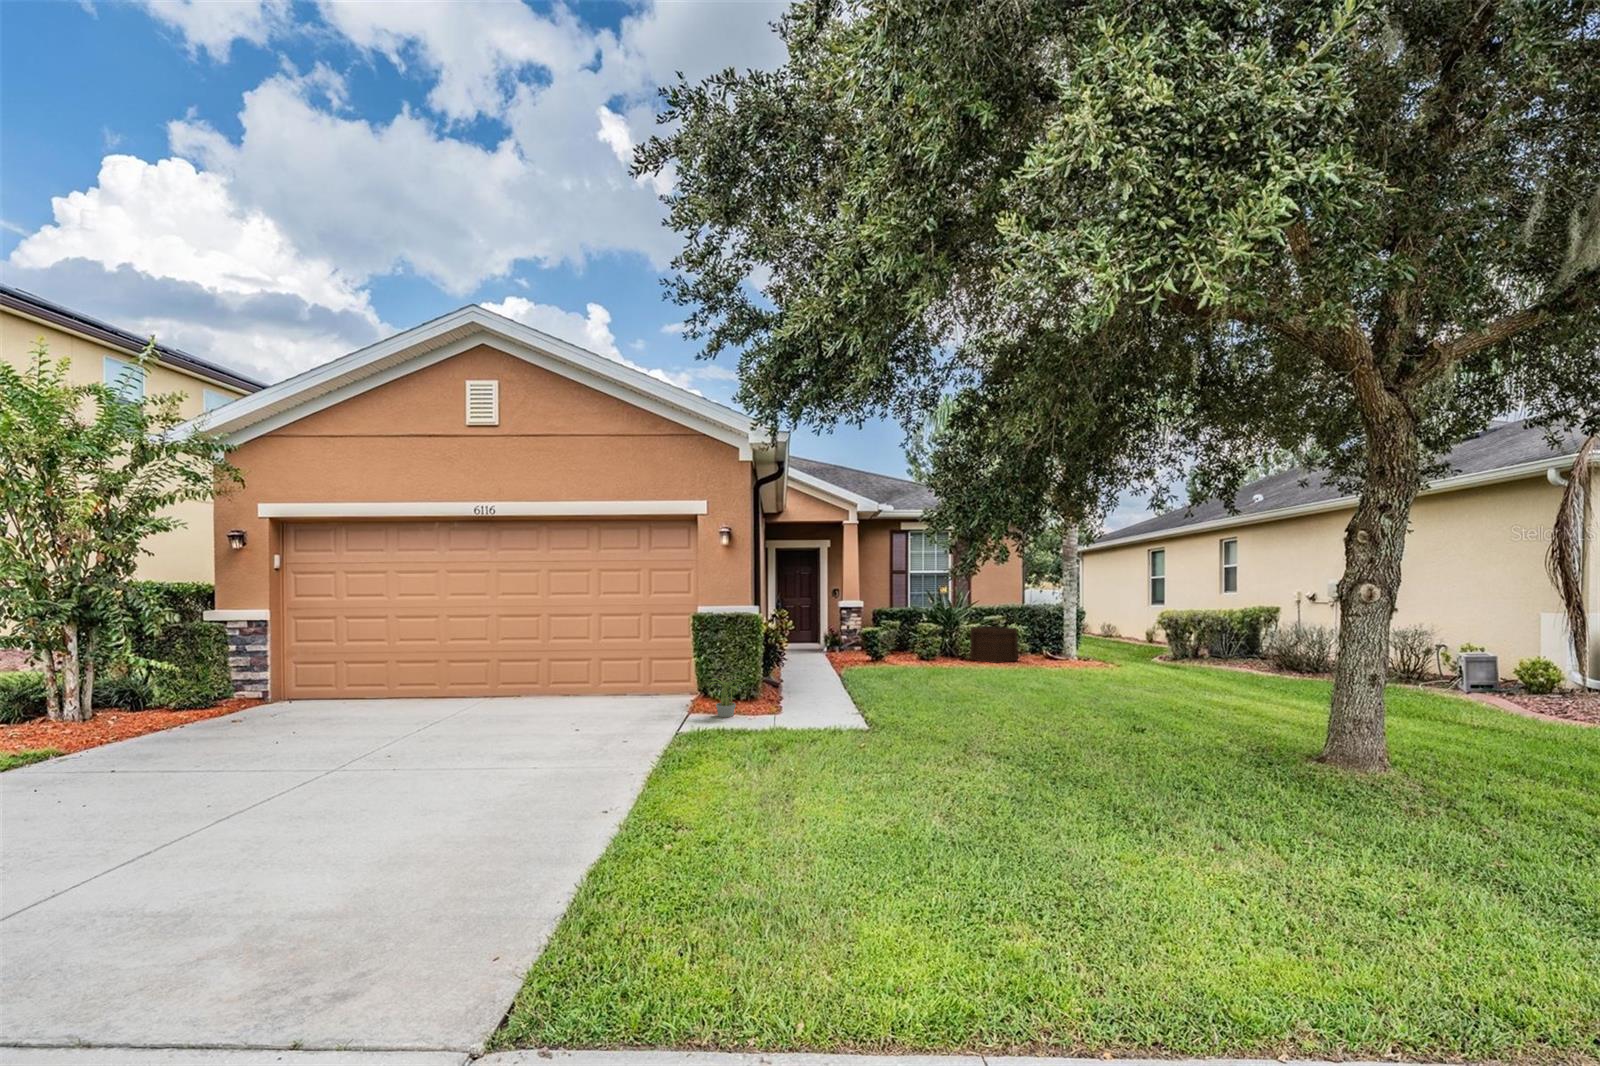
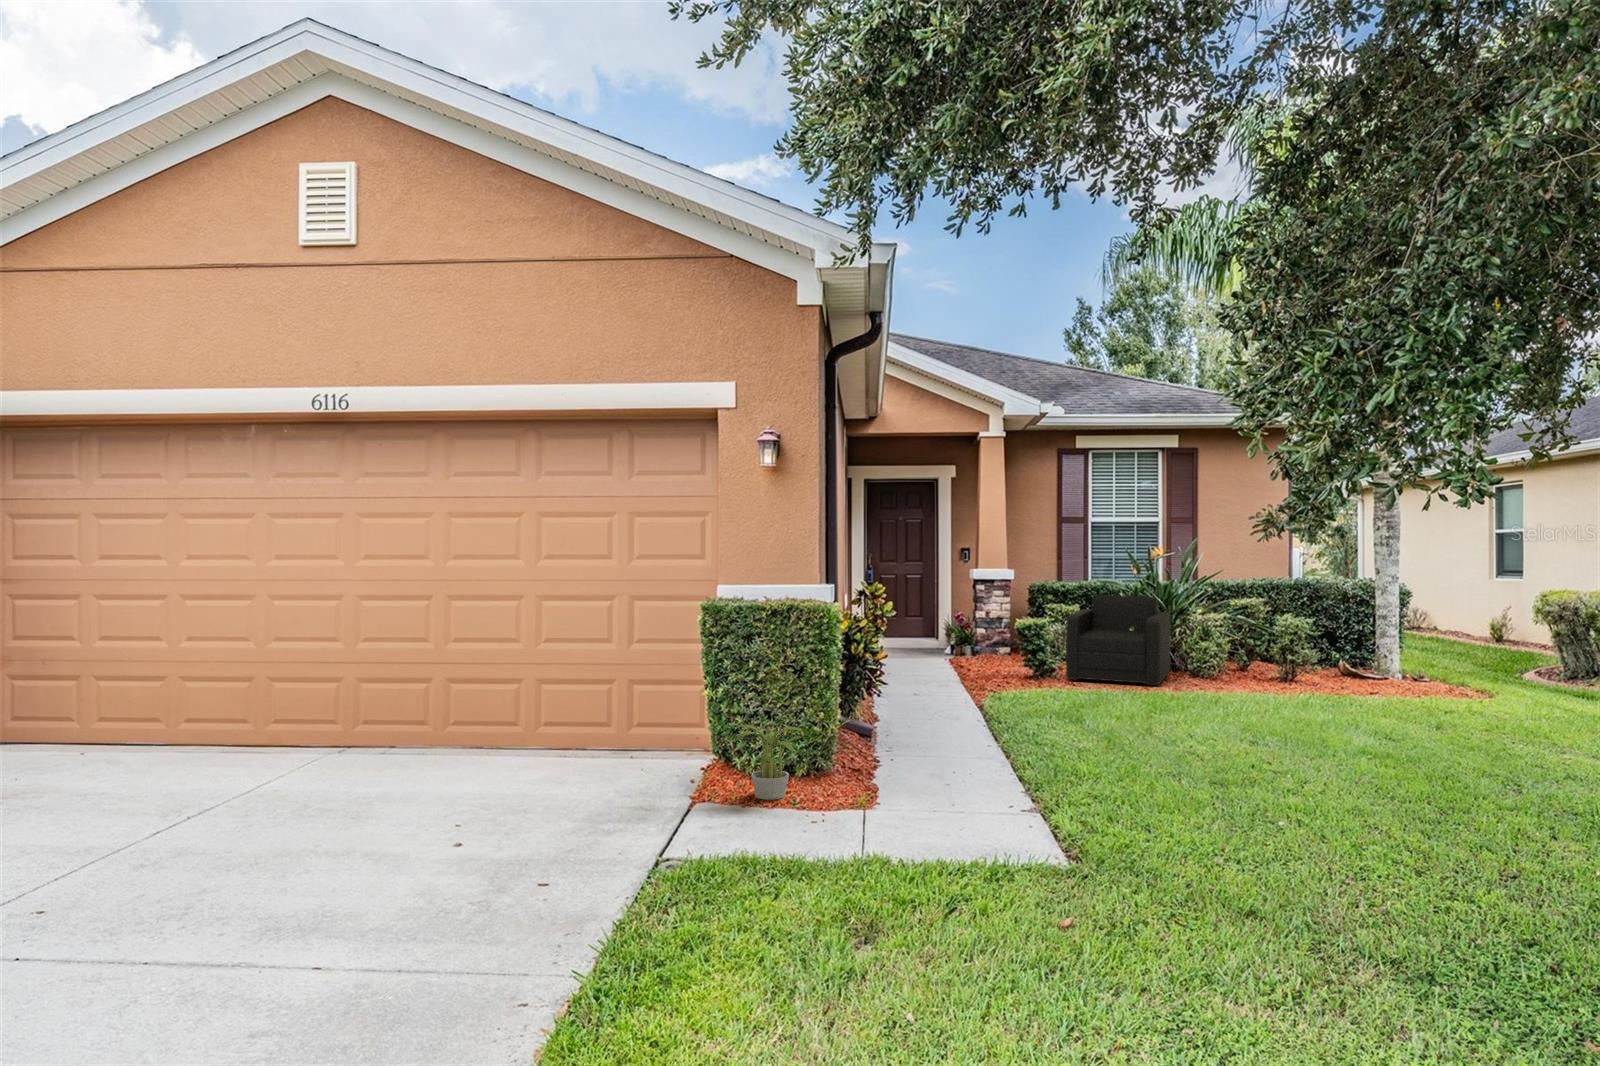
armchair: none [891,614,949,665] -> present [1066,595,1171,686]
wooden crate: present [970,626,1018,663] -> none [1209,616,1297,684]

